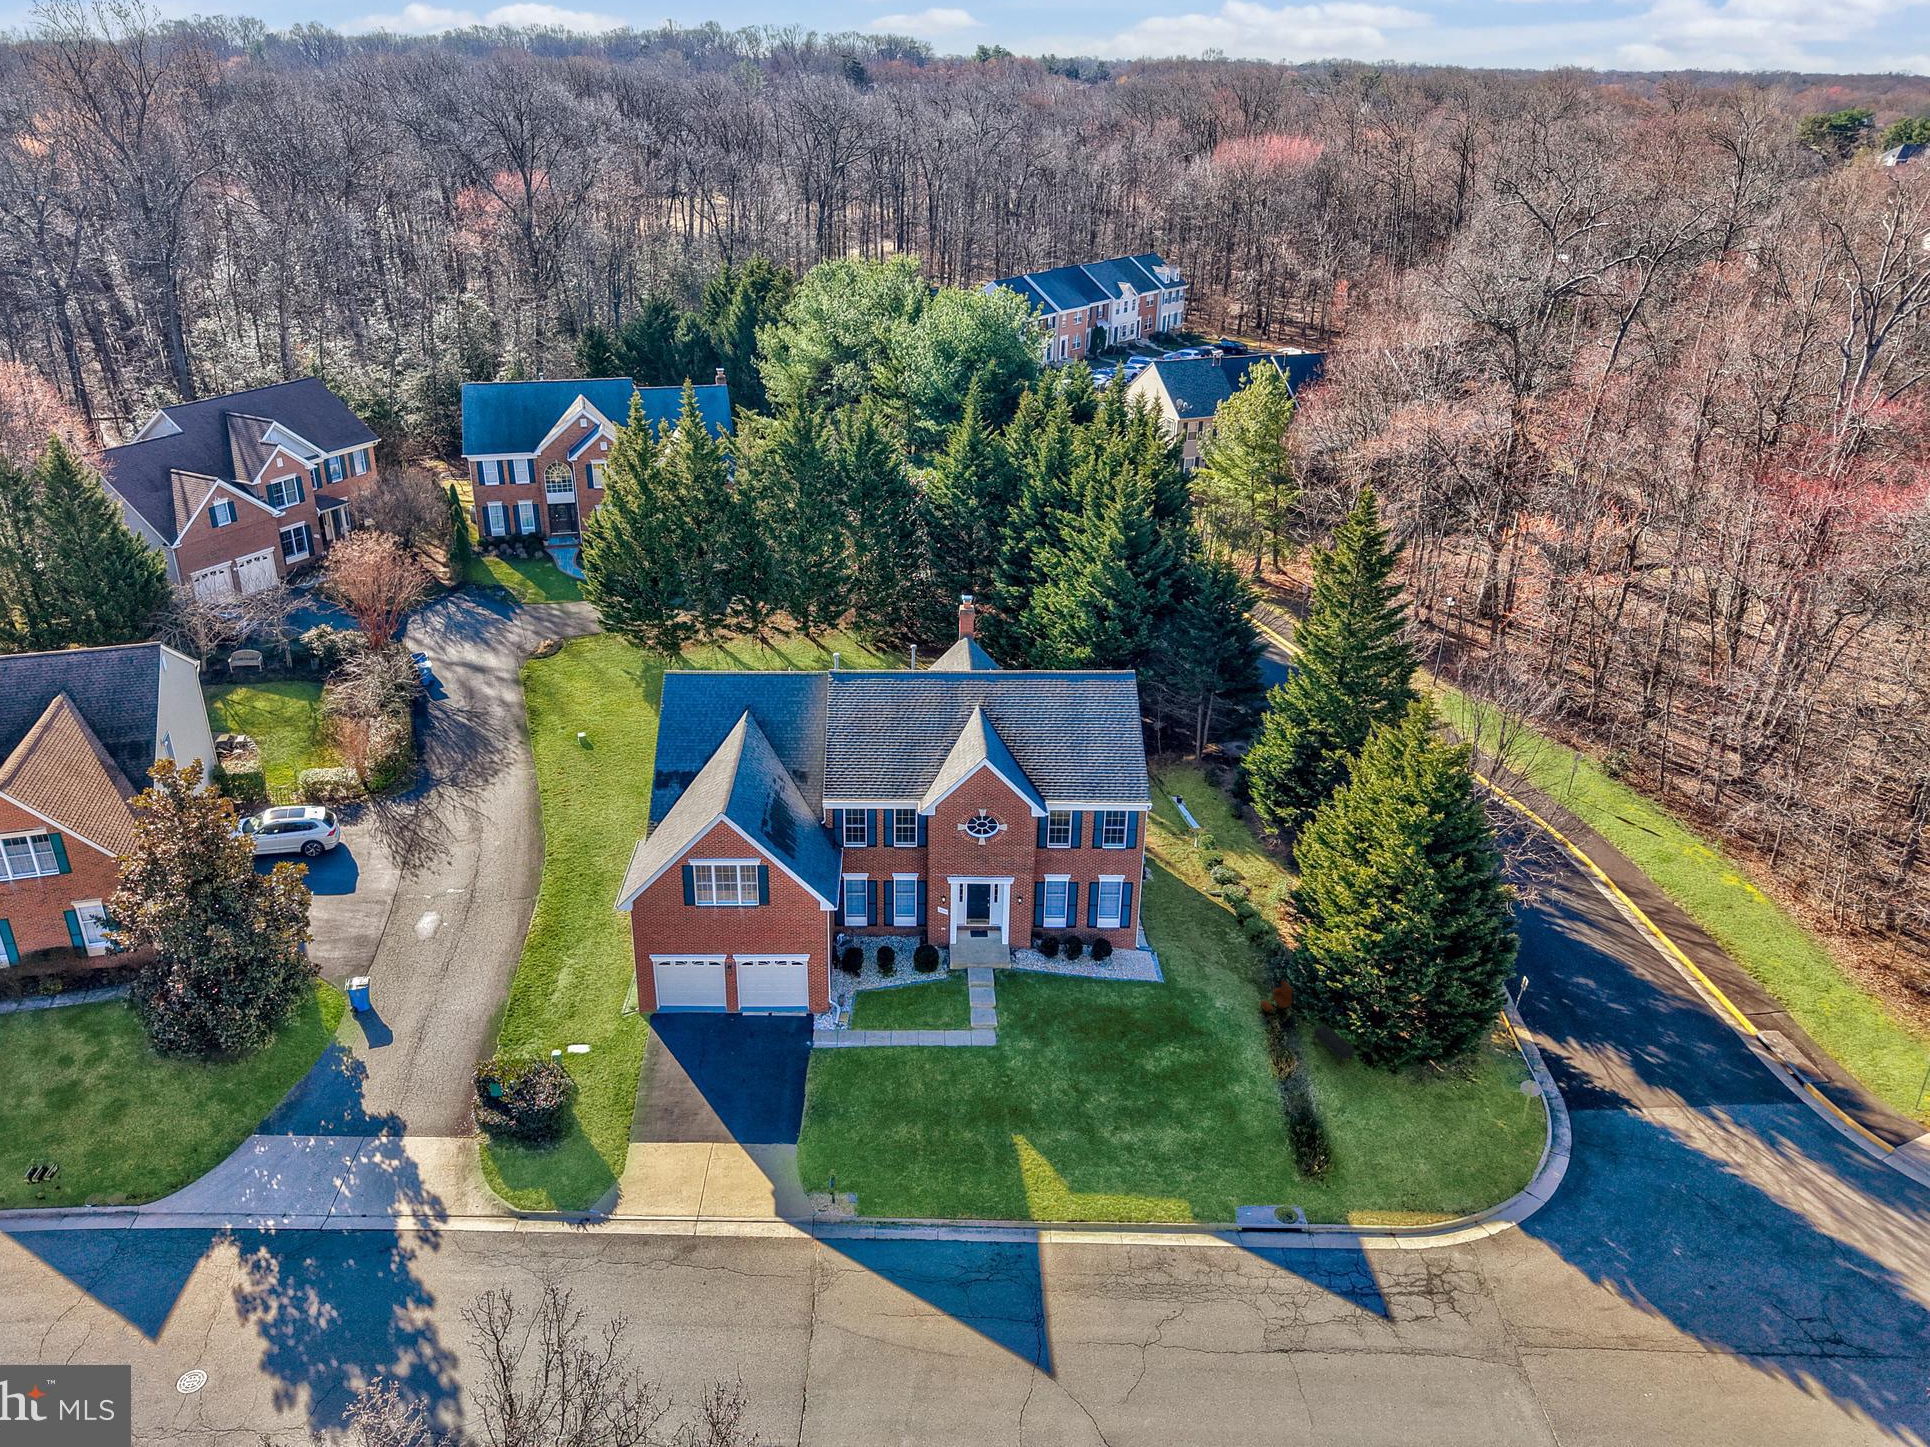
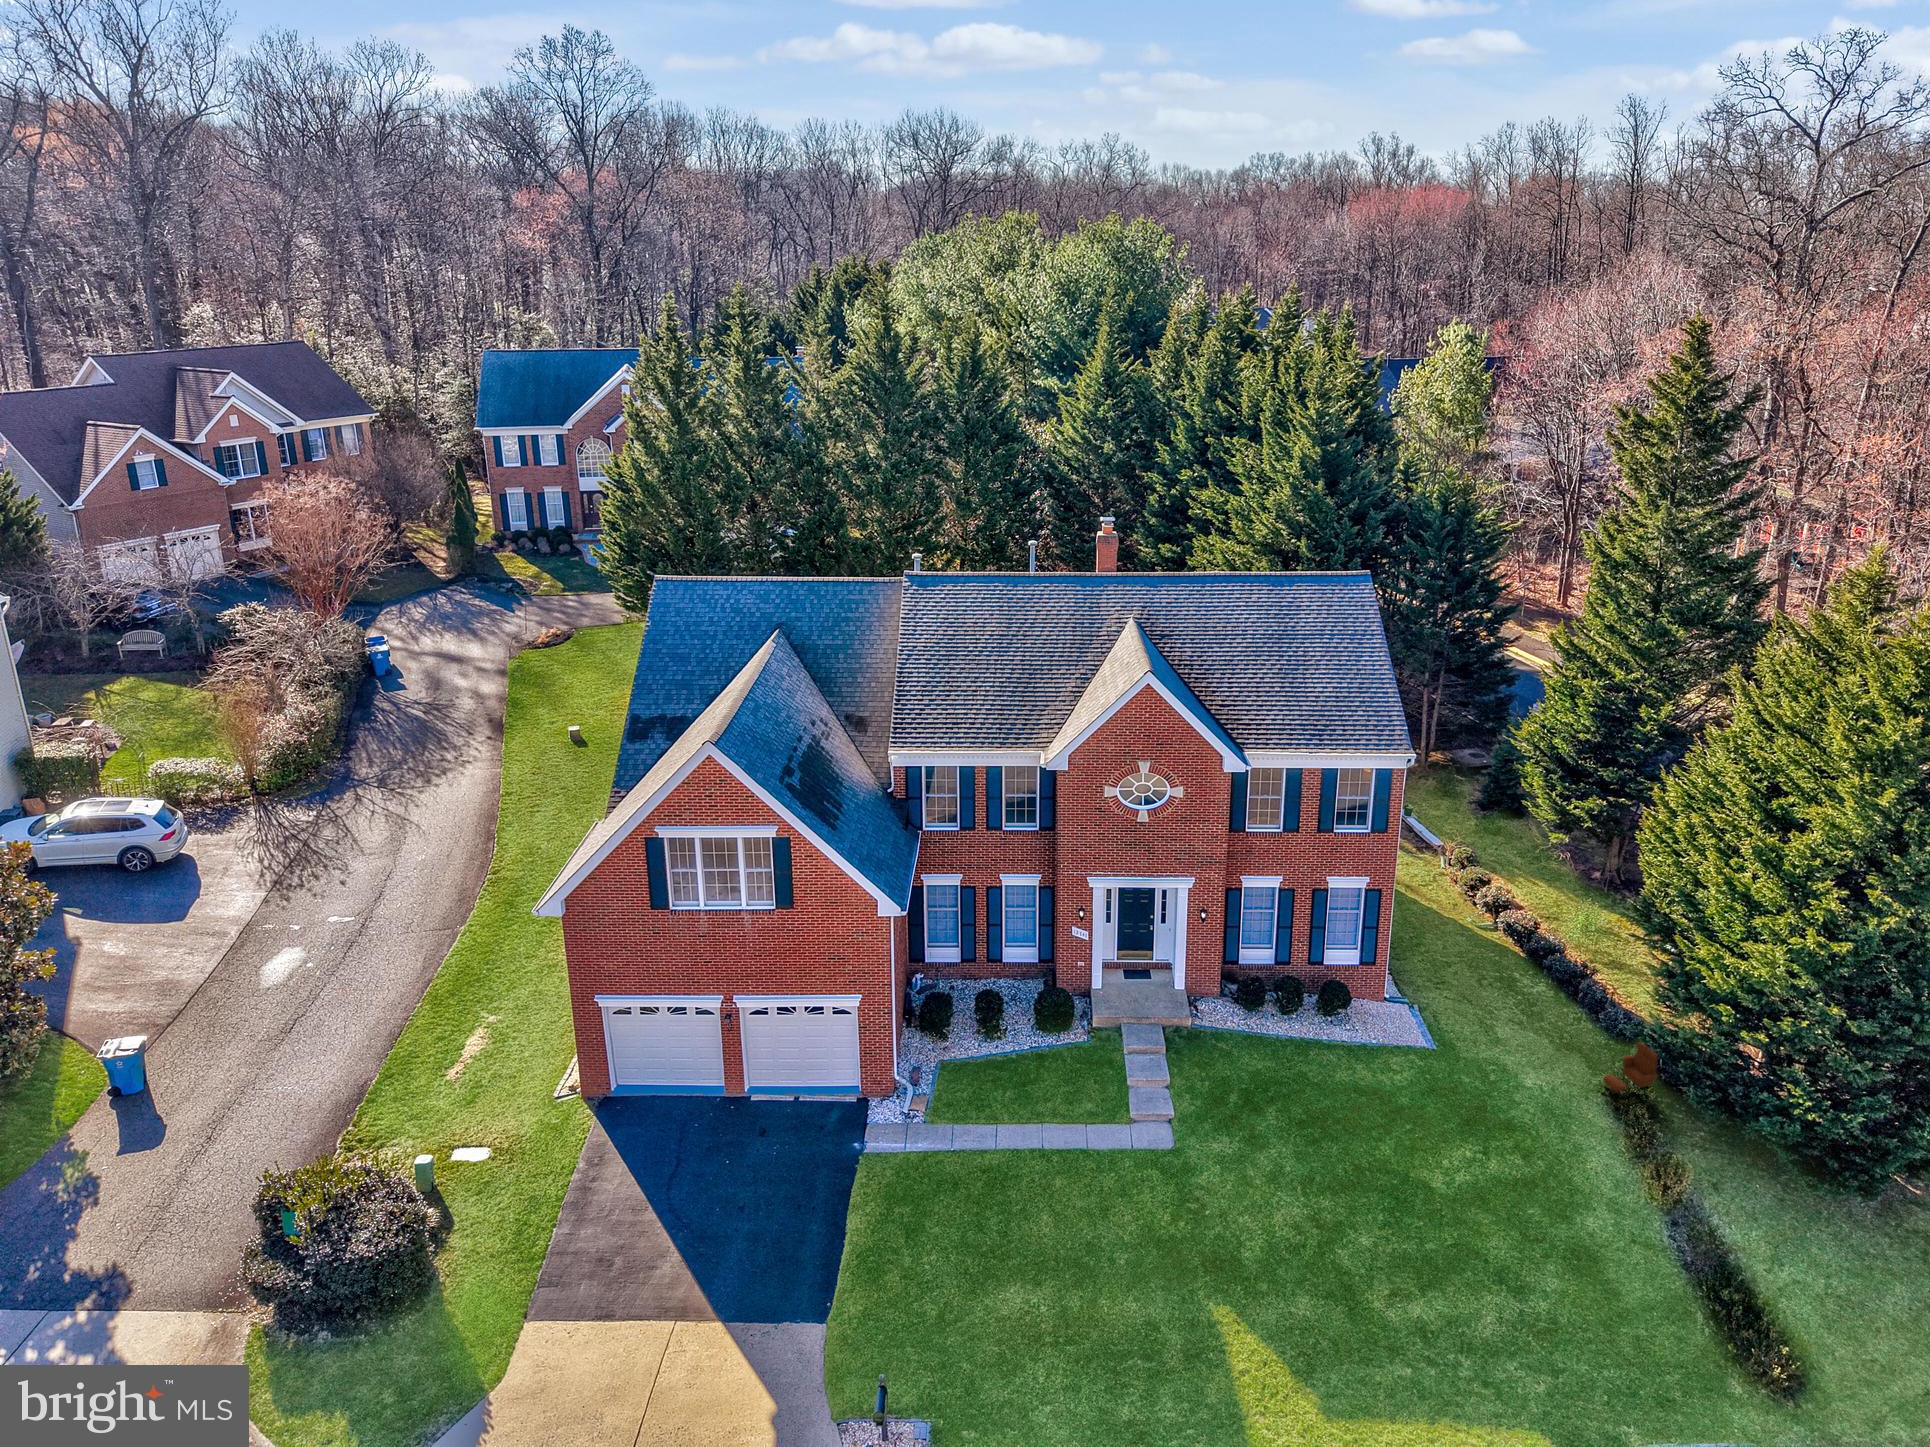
bench: present [1313,1025,1355,1065] -> none [1704,1112,1787,1183]

